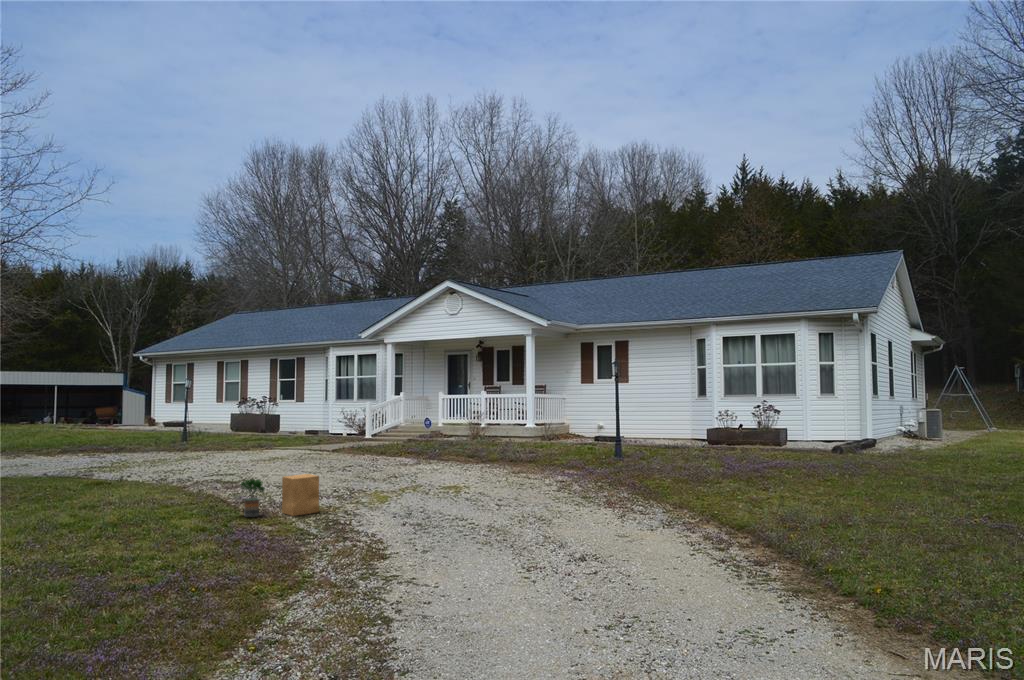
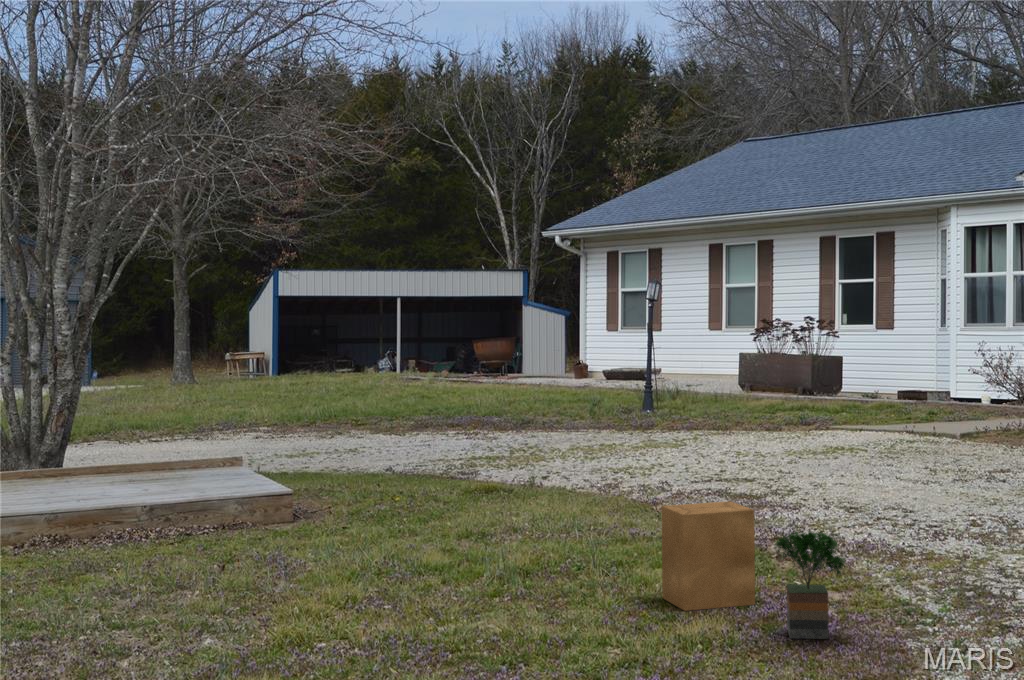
cardboard box: present [282,474,319,516] -> present [662,501,755,611]

